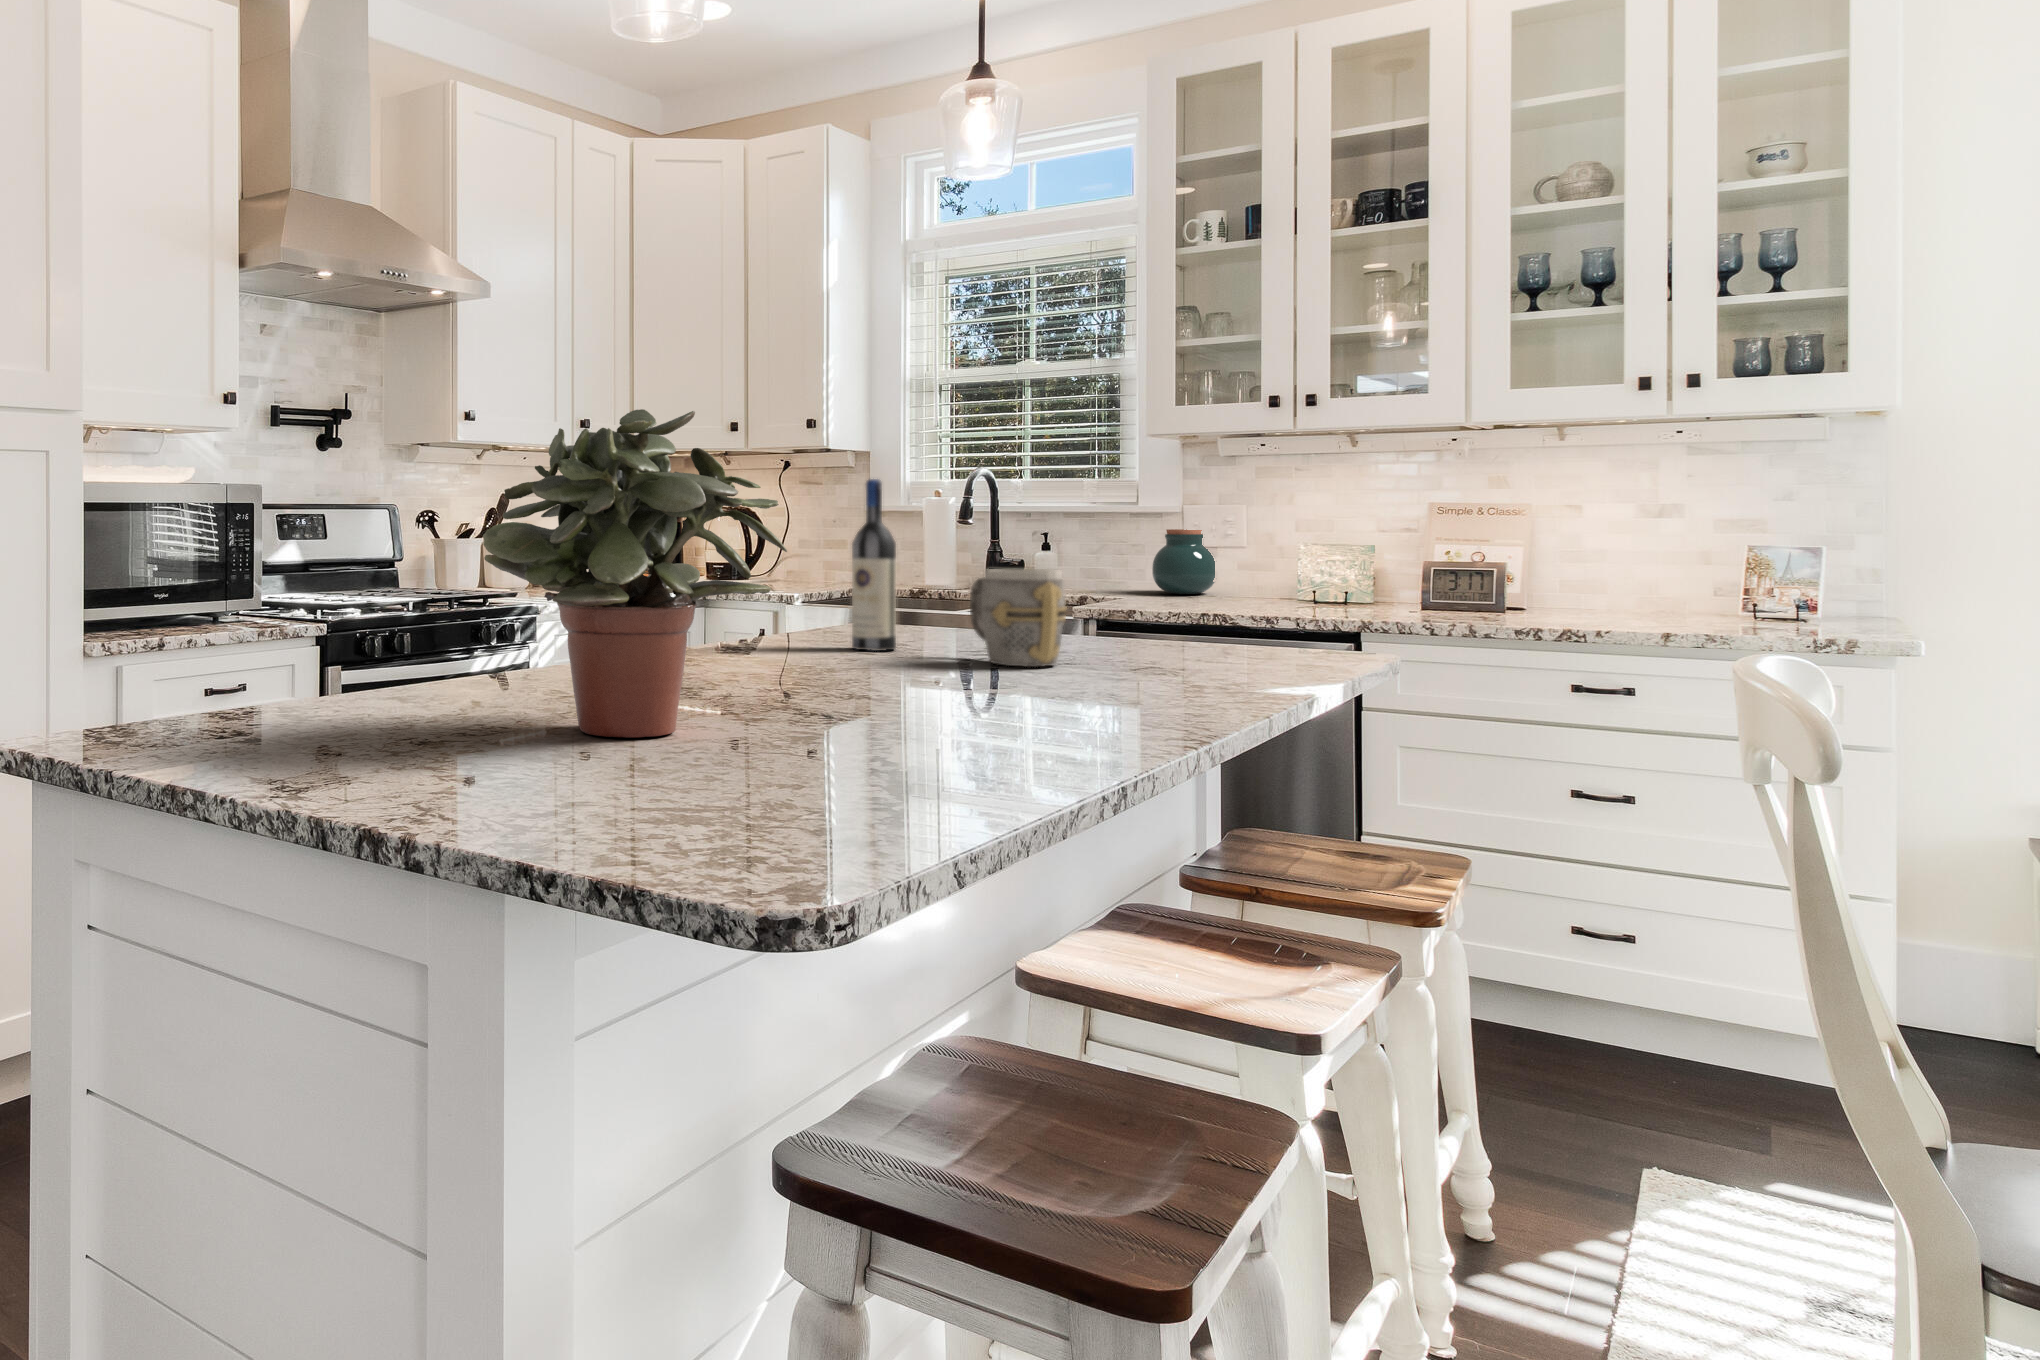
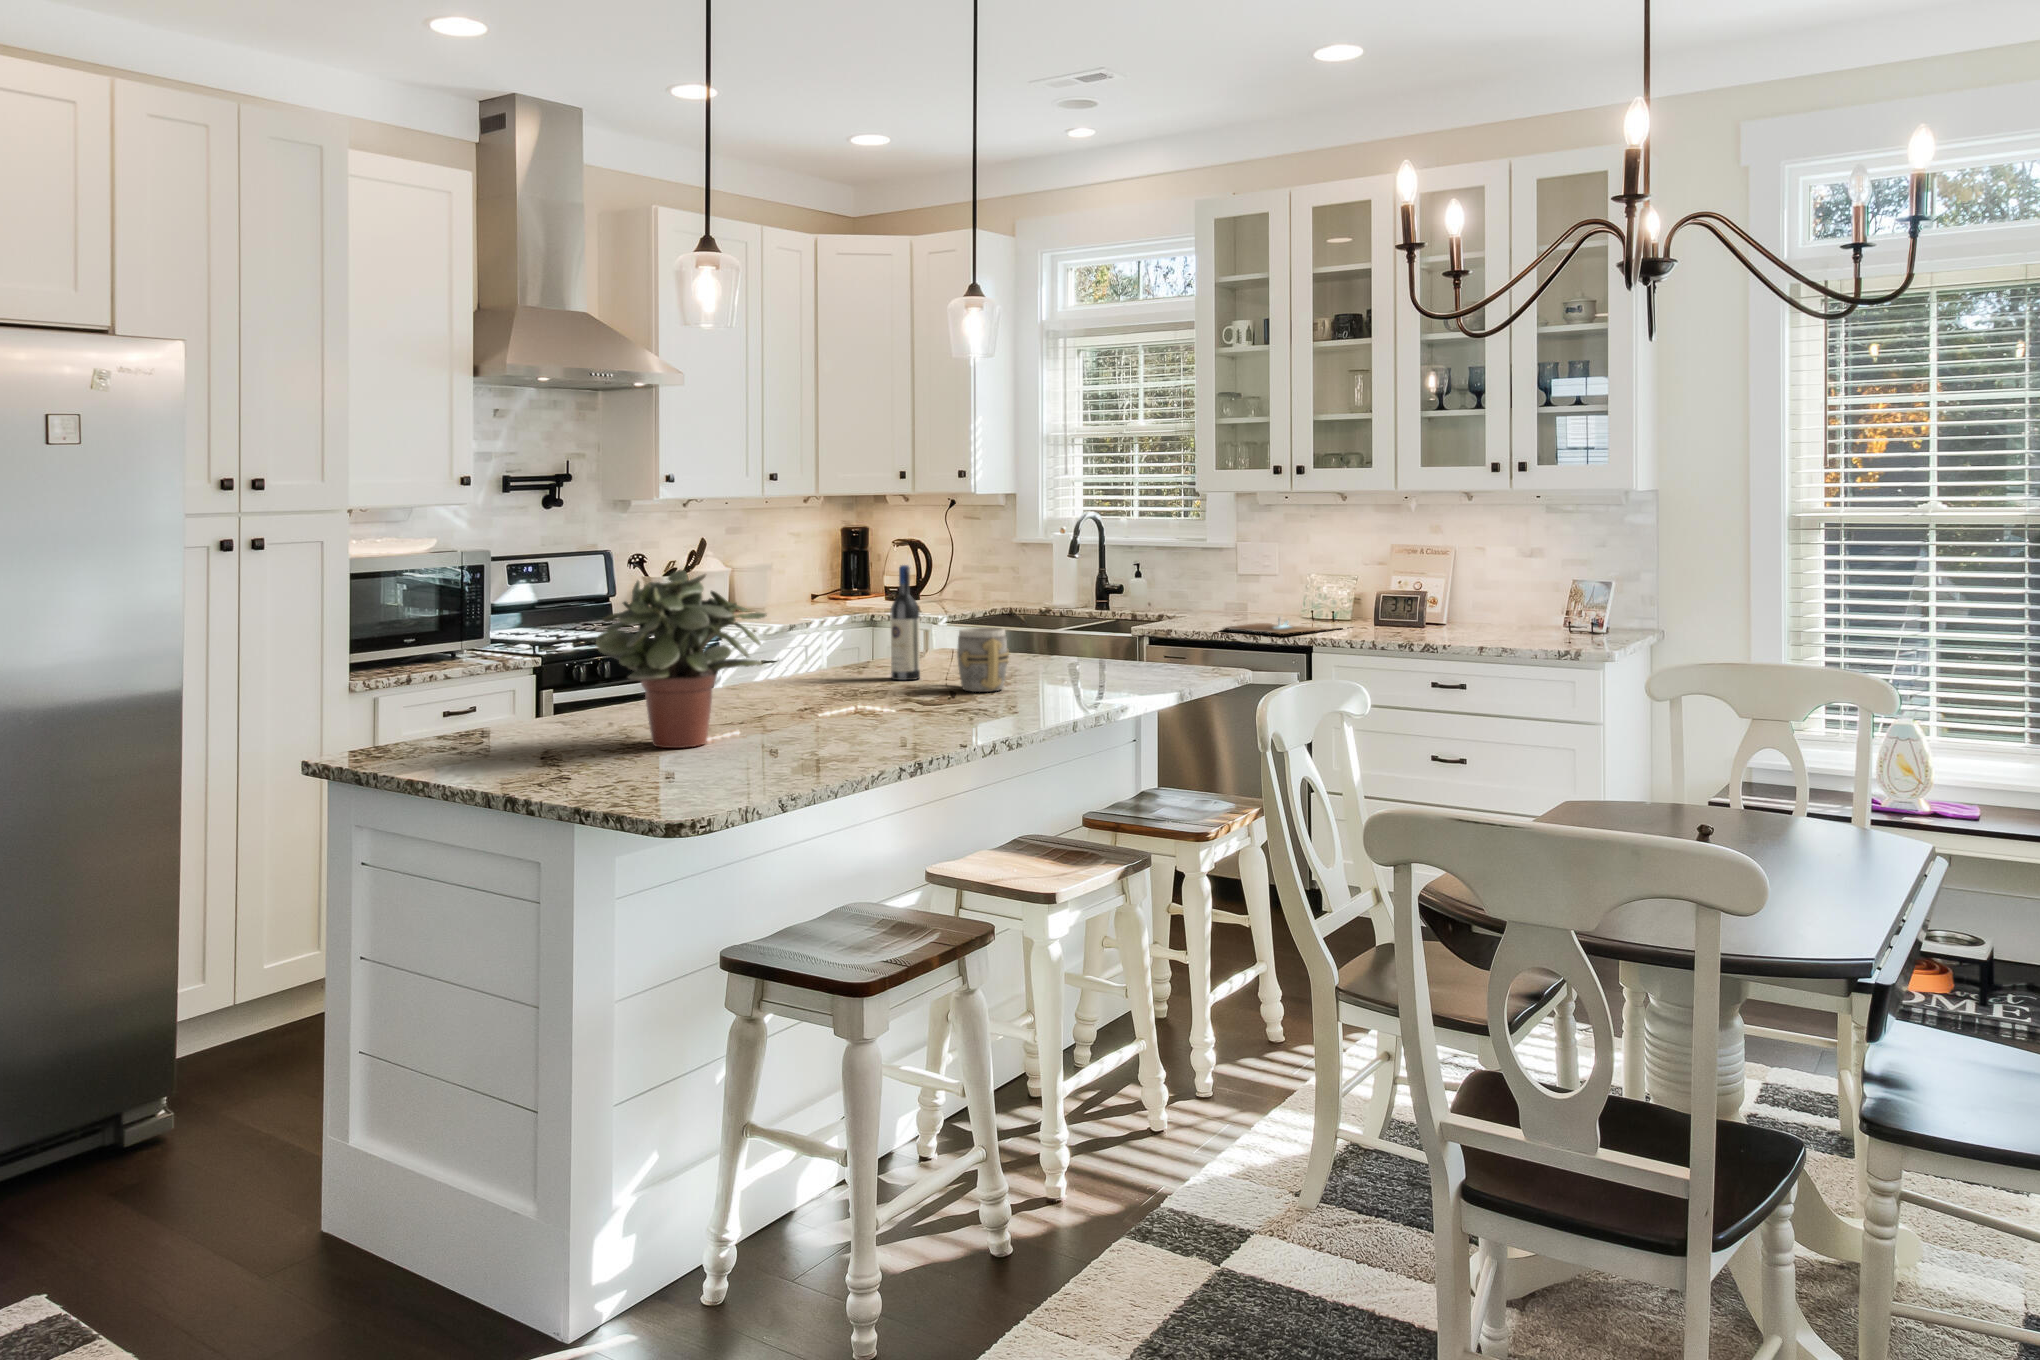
jar: present [1152,529,1215,594] -> none [1216,562,1262,613]
cutting board: none [1193,593,1384,614] -> present [1225,618,1328,634]

